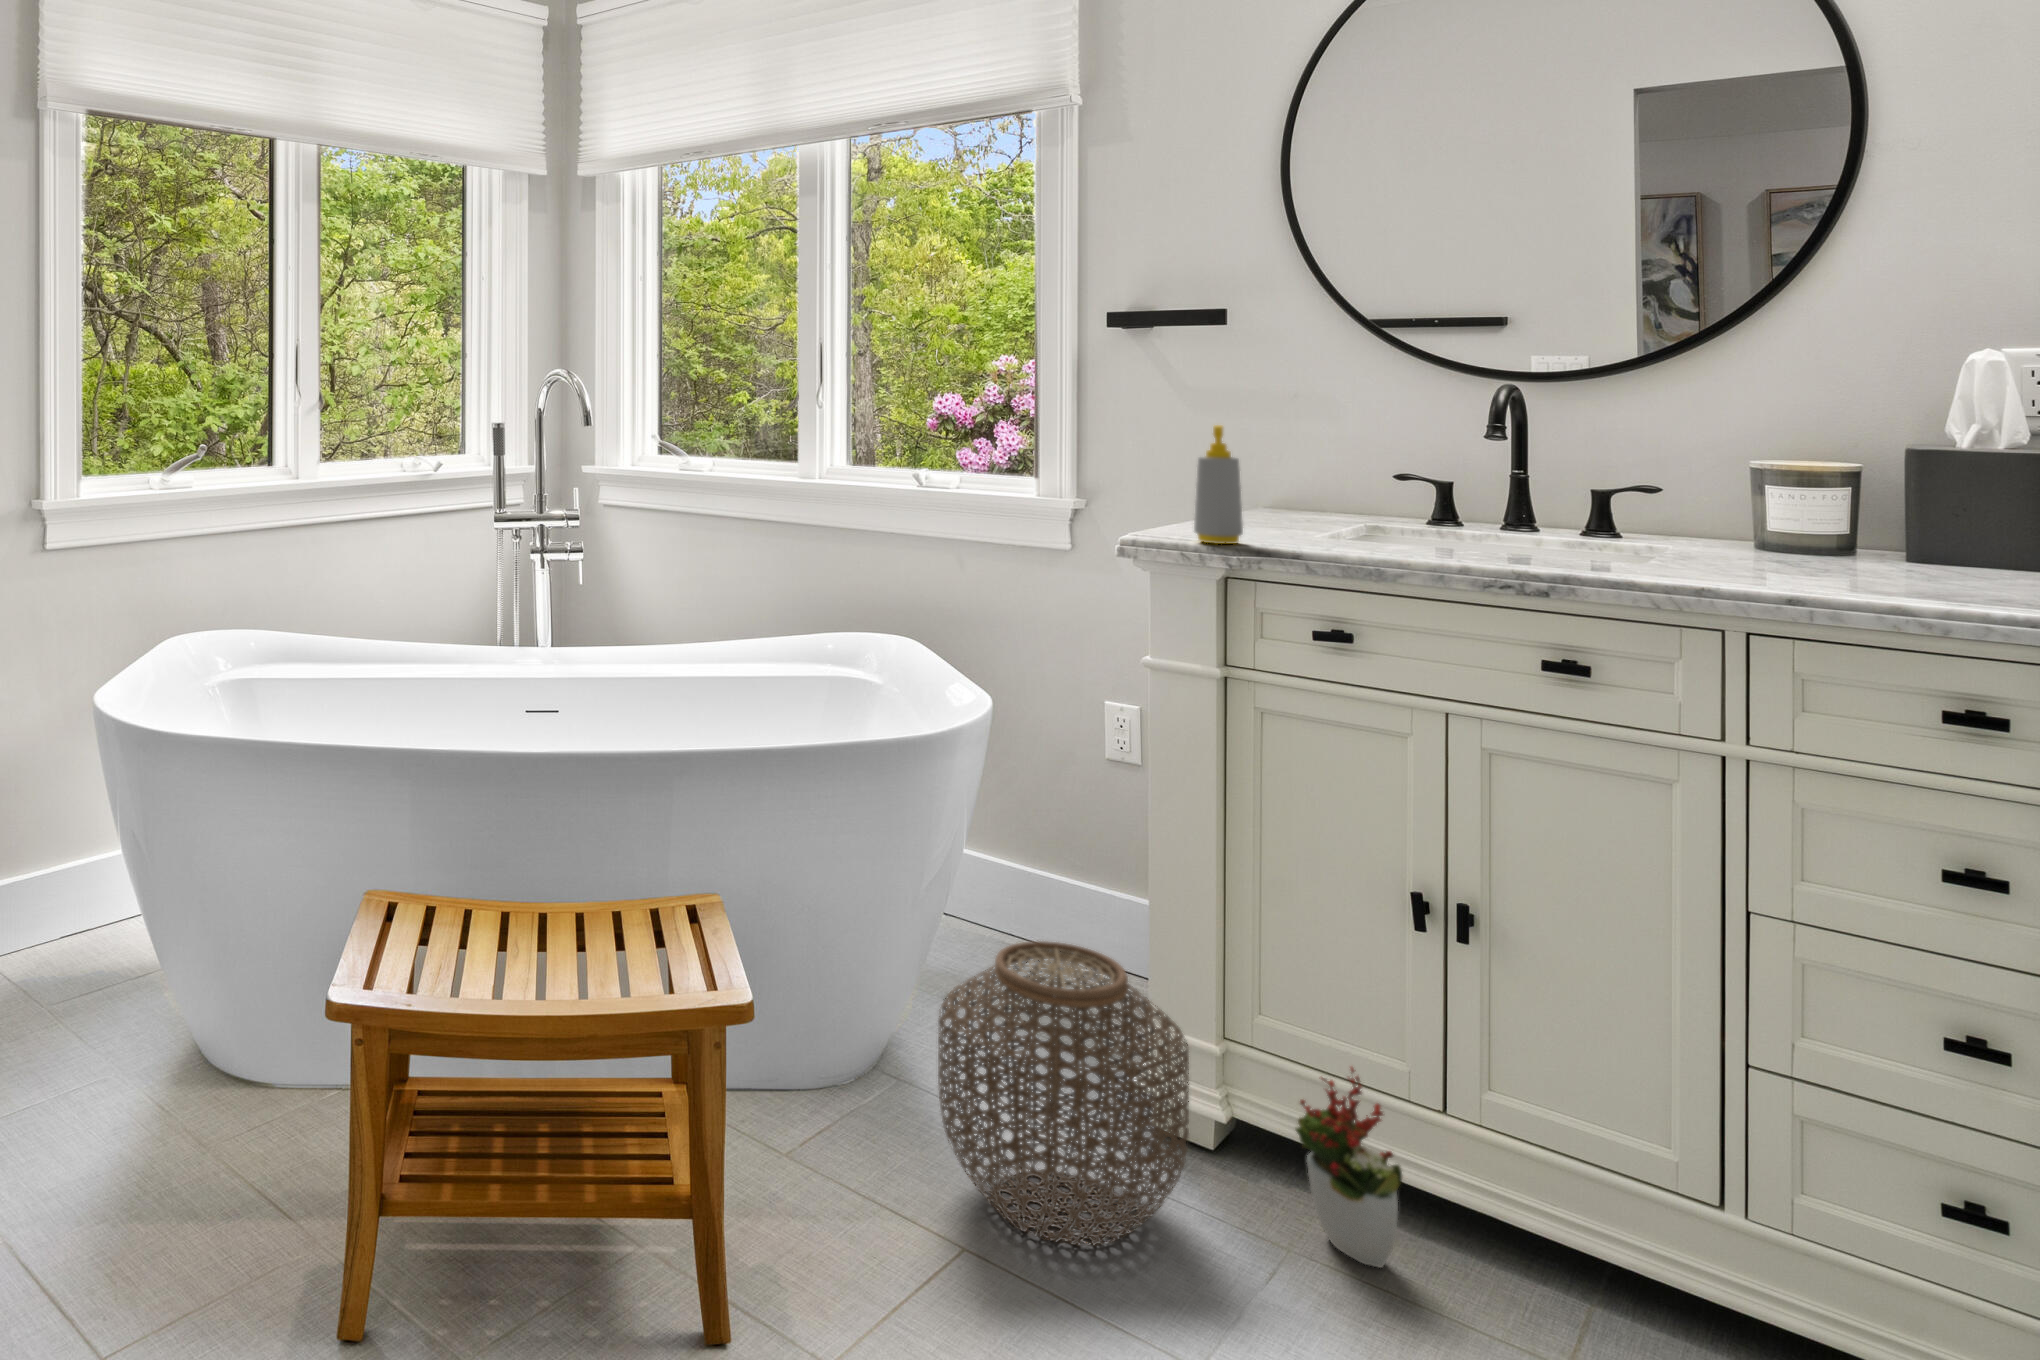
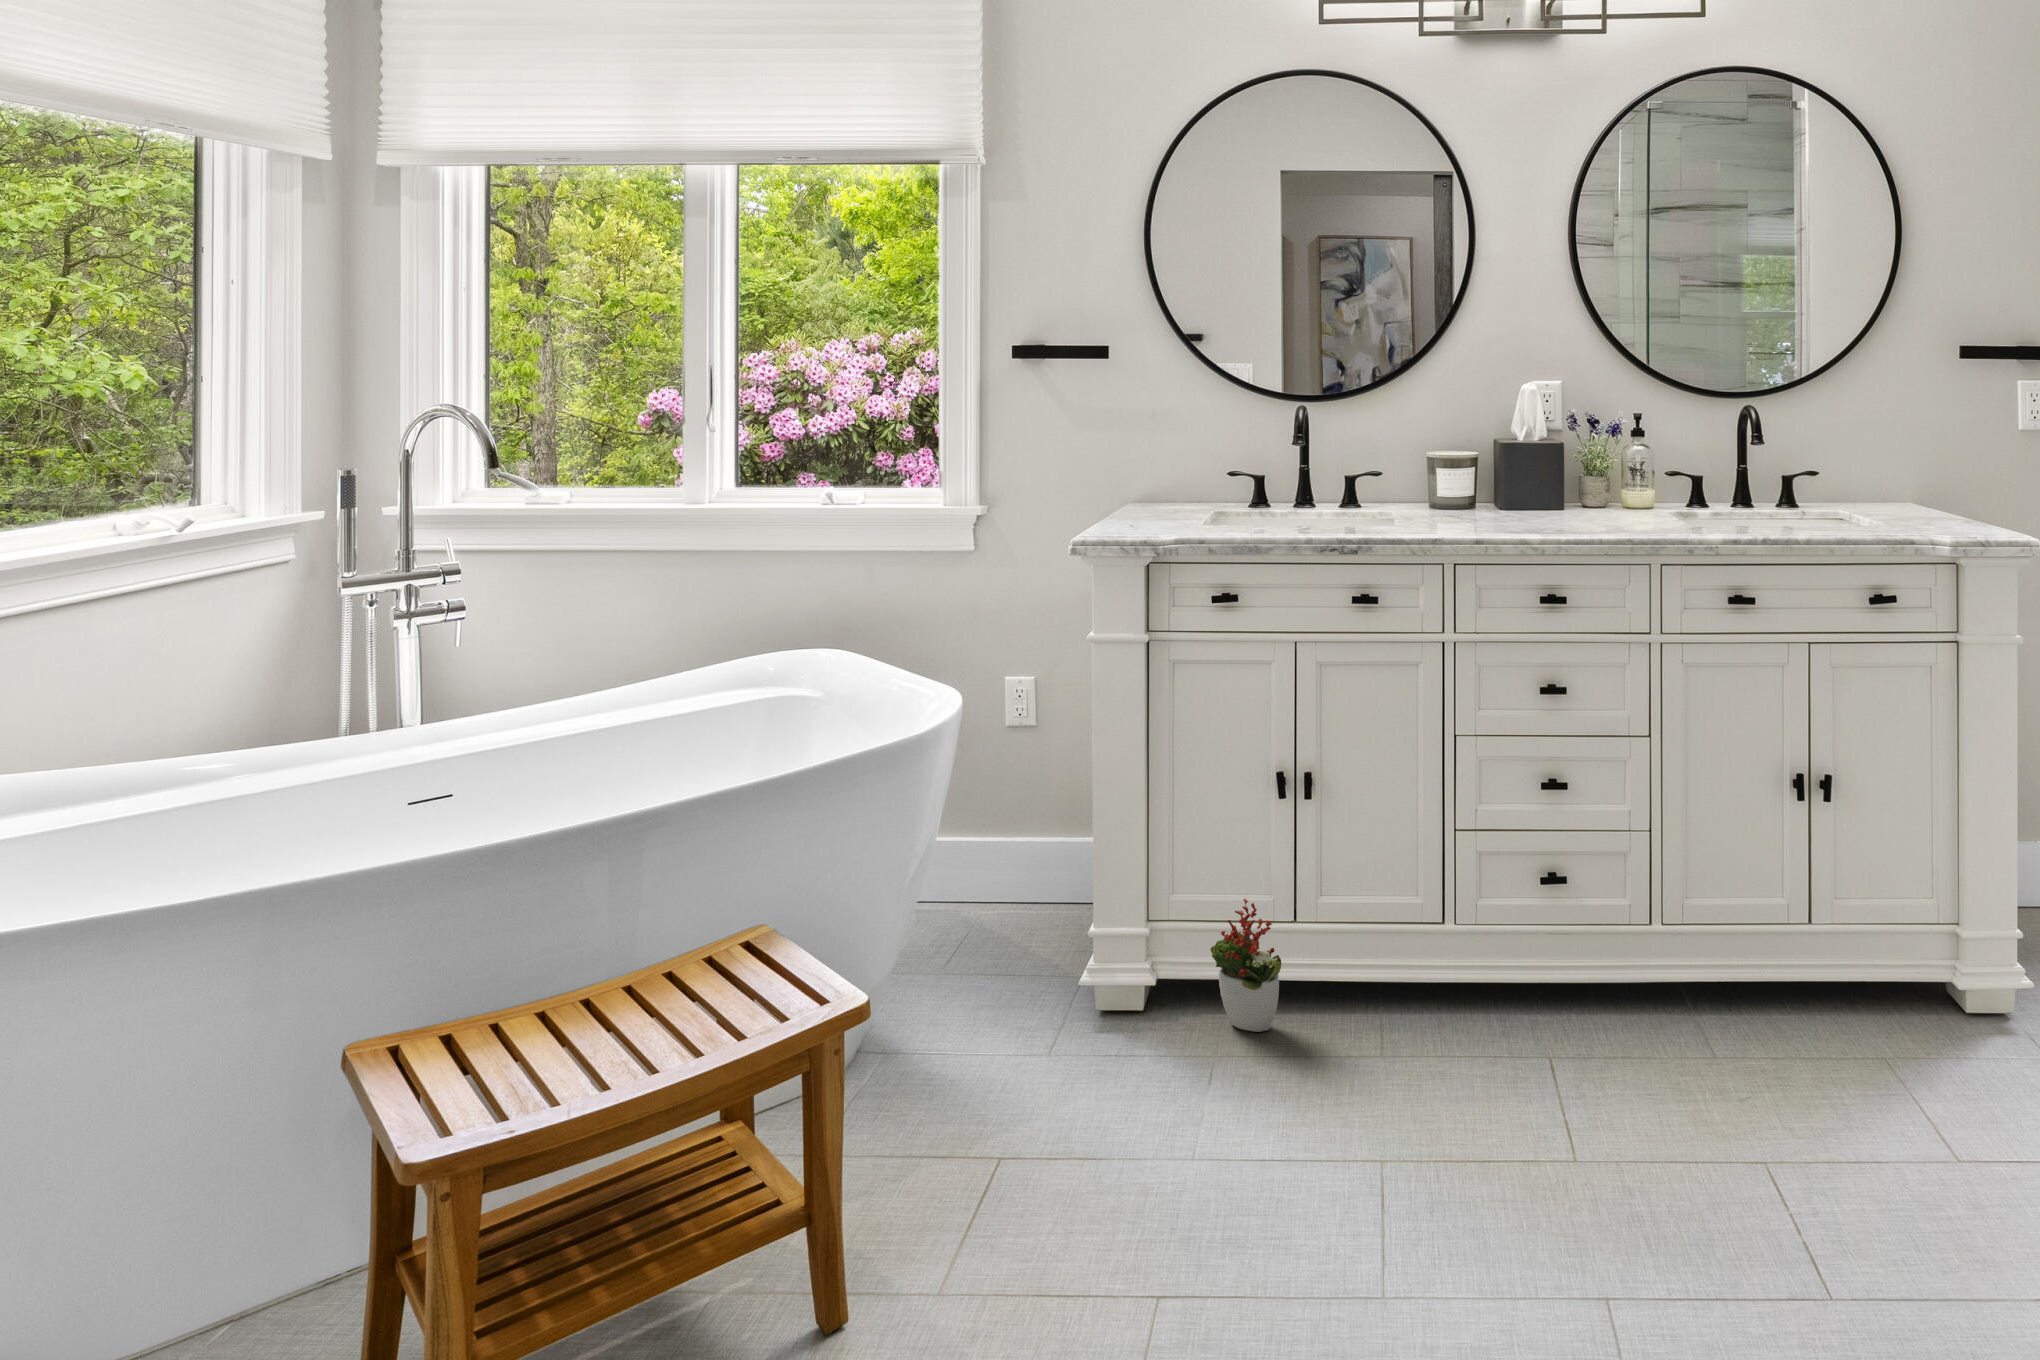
soap bottle: present [1194,425,1243,544] -> none [1126,446,1160,537]
woven basket: present [938,941,1189,1245] -> none [964,868,1155,1104]

